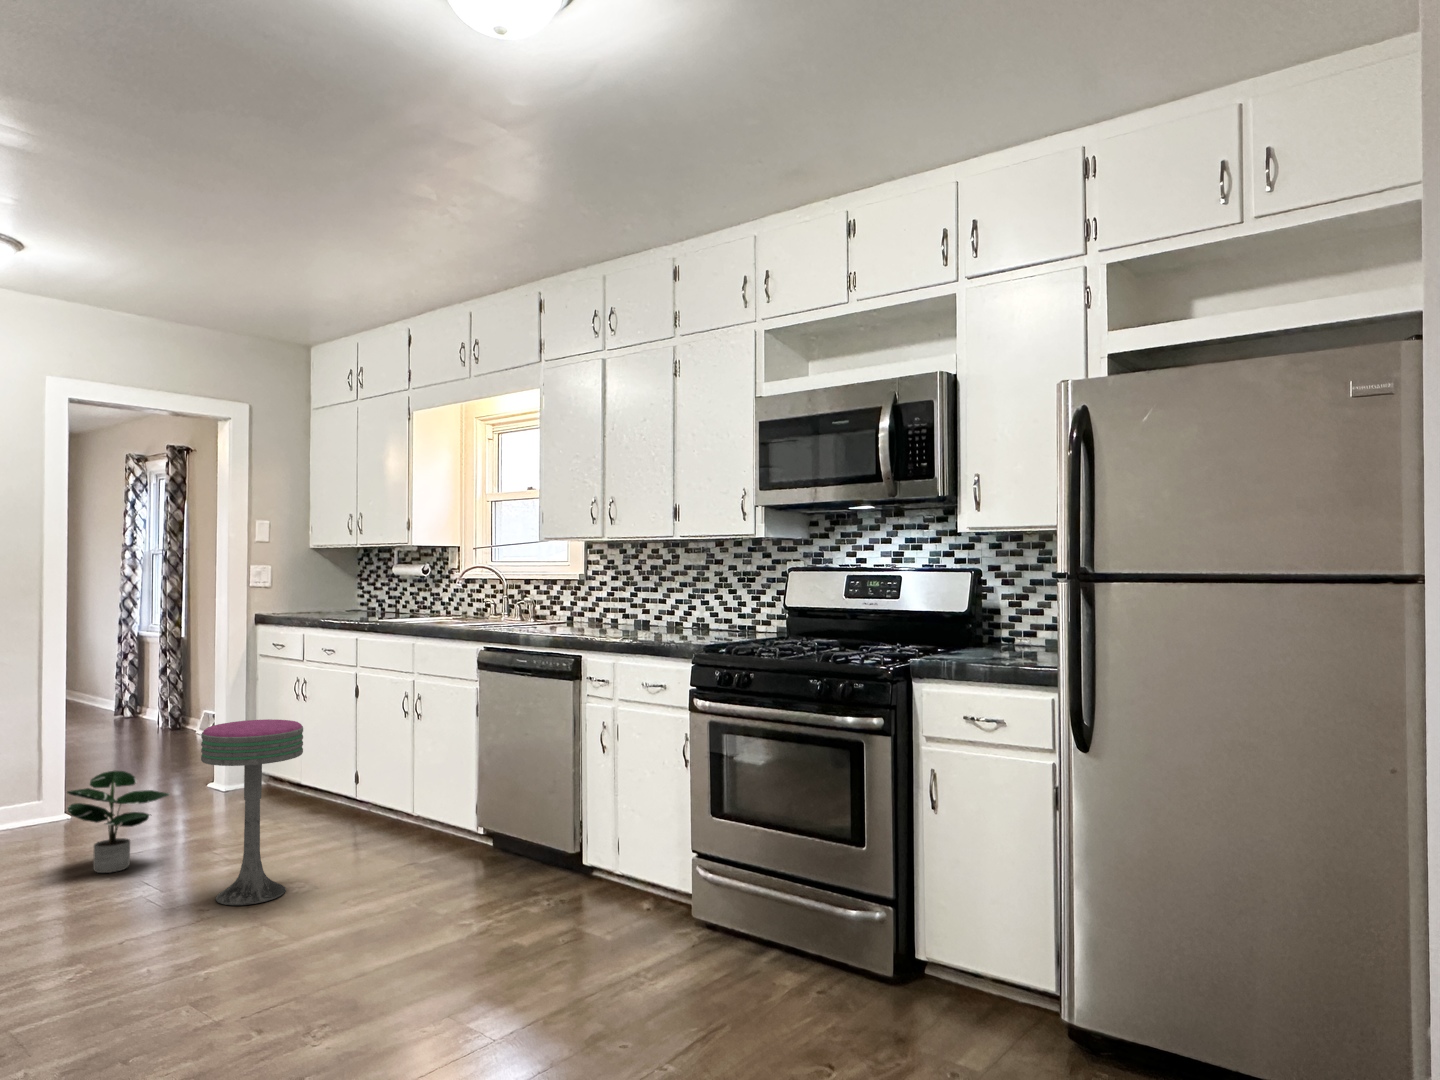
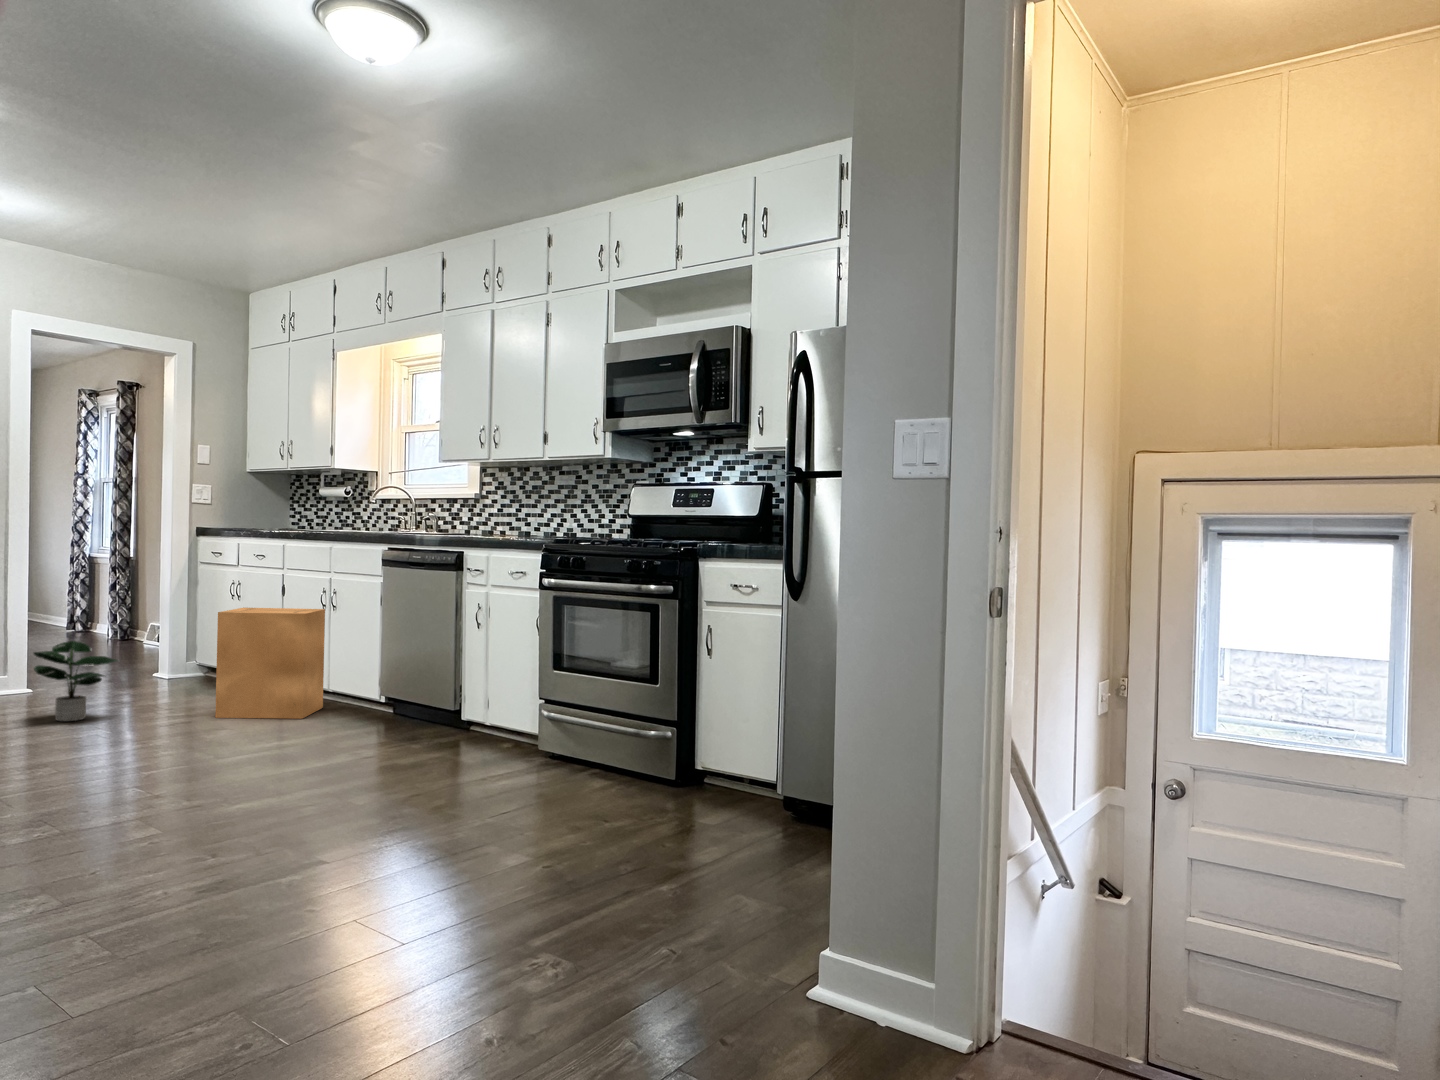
bar stool: present [201,719,303,905] -> none [146,596,232,740]
cardboard box: none [283,719,409,860] -> present [215,608,325,719]

